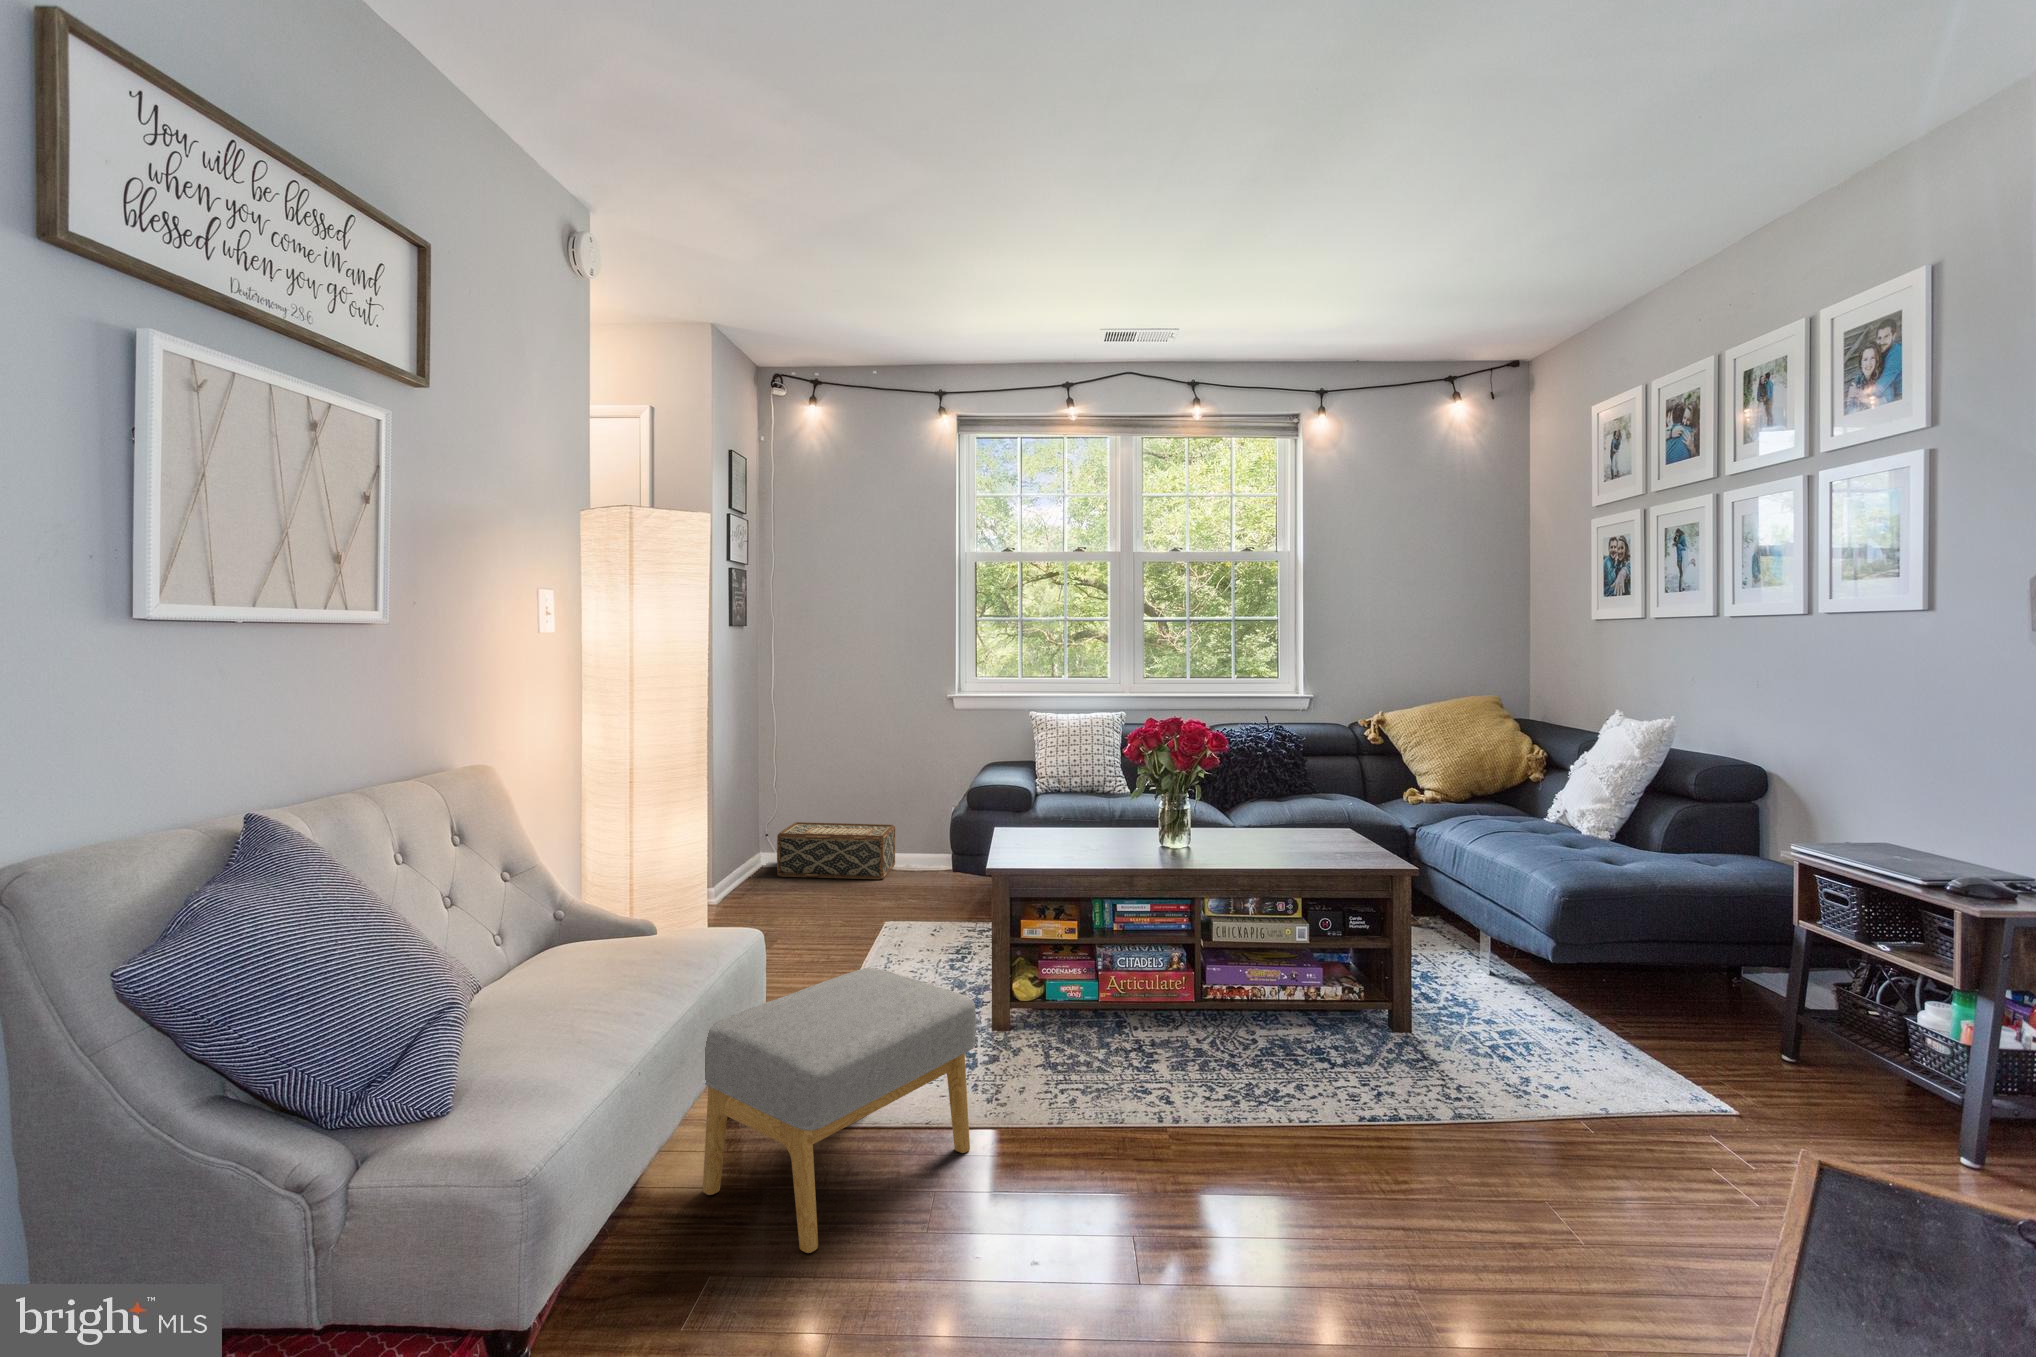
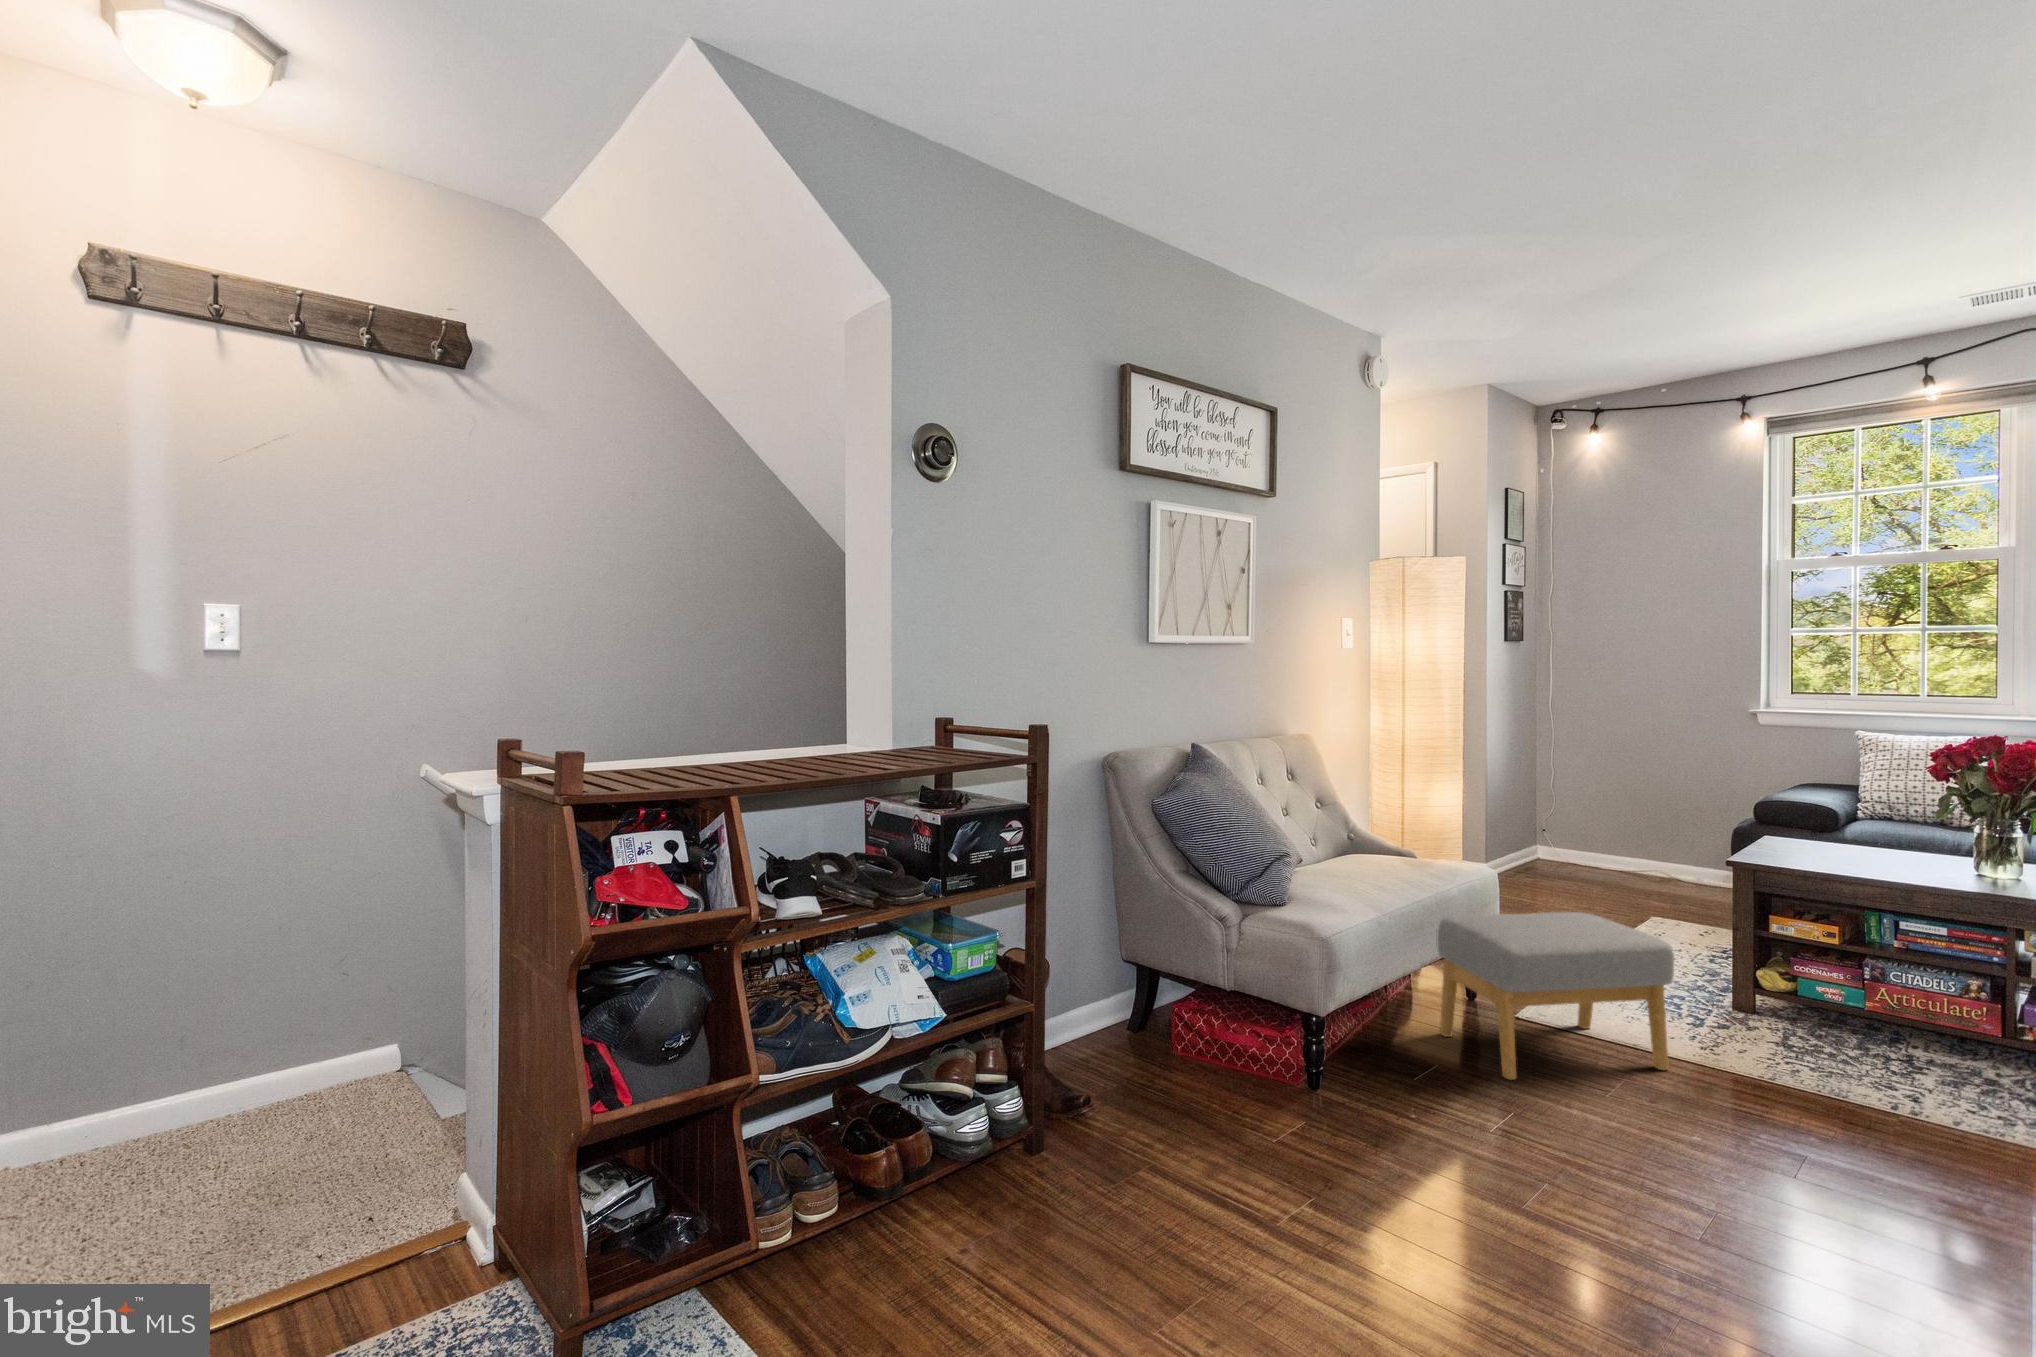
woven basket: present [777,822,895,879] -> none [1552,827,1685,890]

